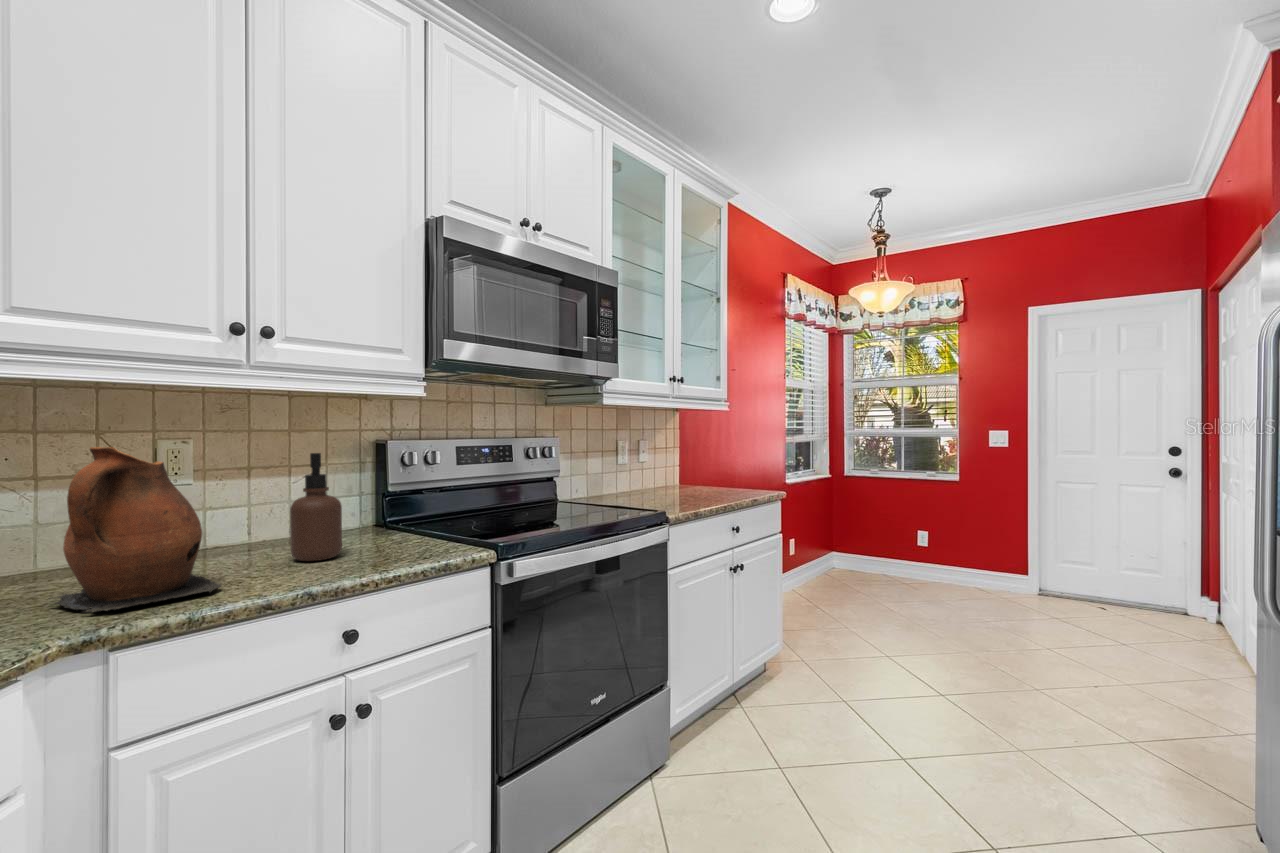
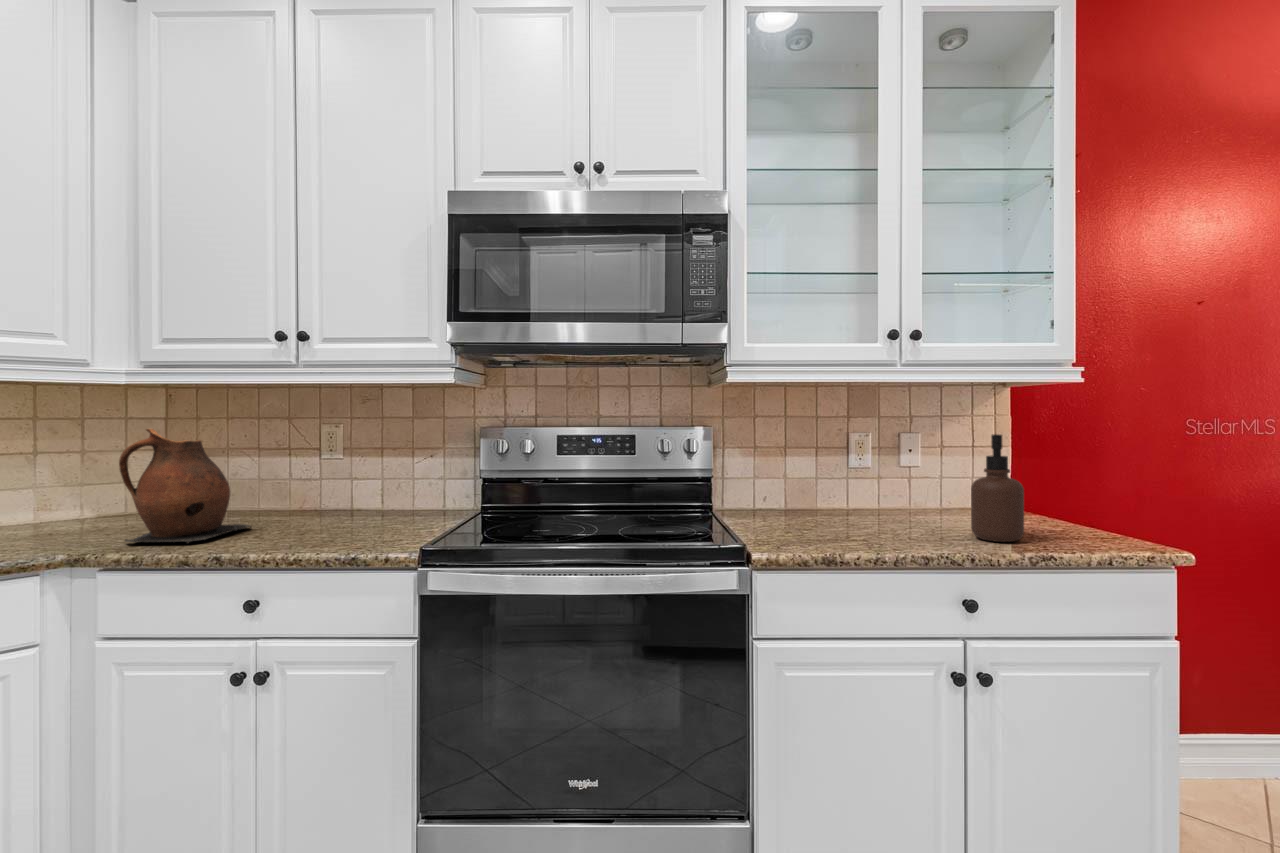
soap dispenser: present [290,453,342,561] -> present [971,434,1024,542]

